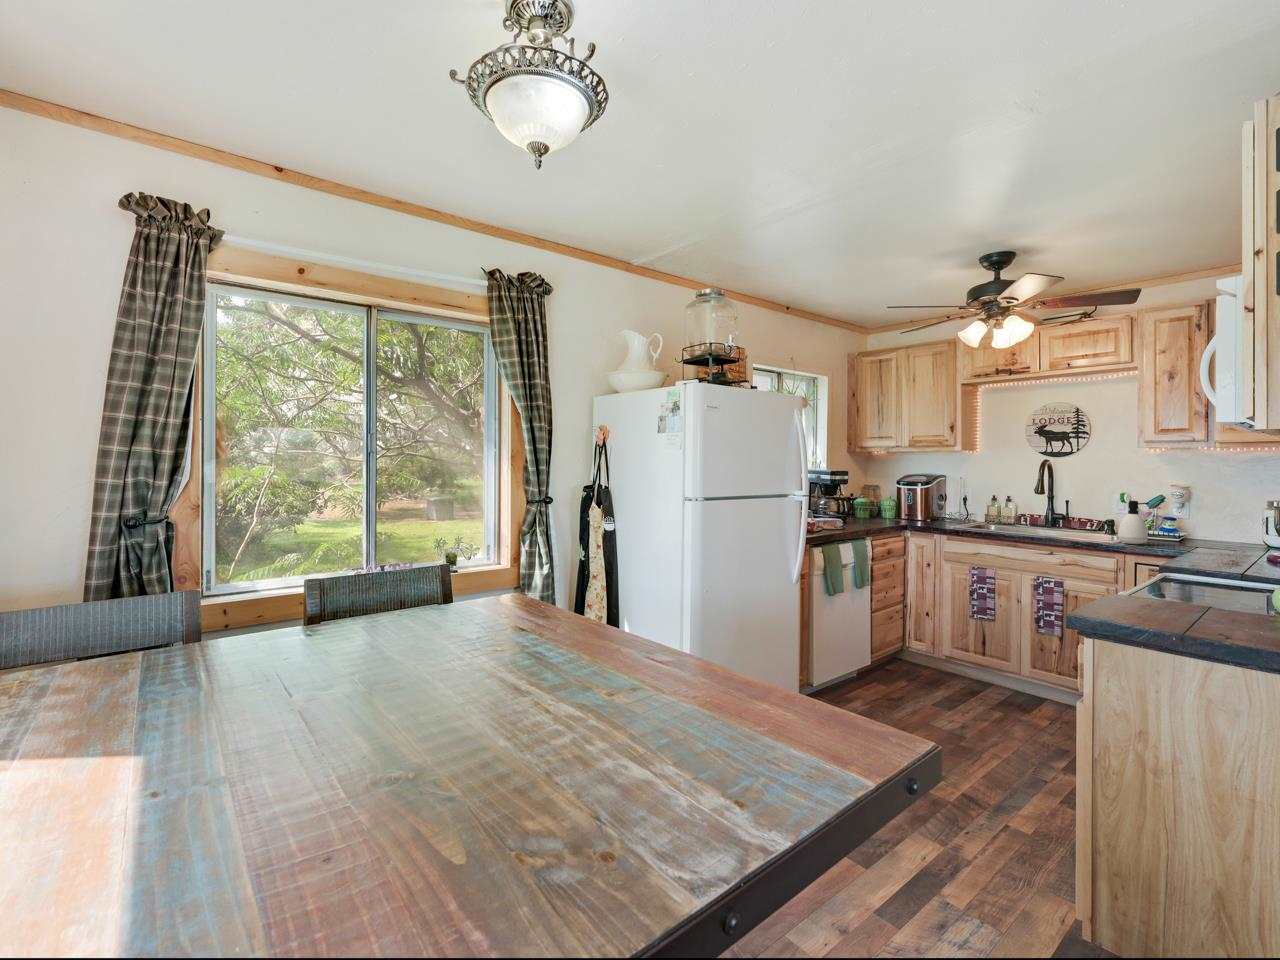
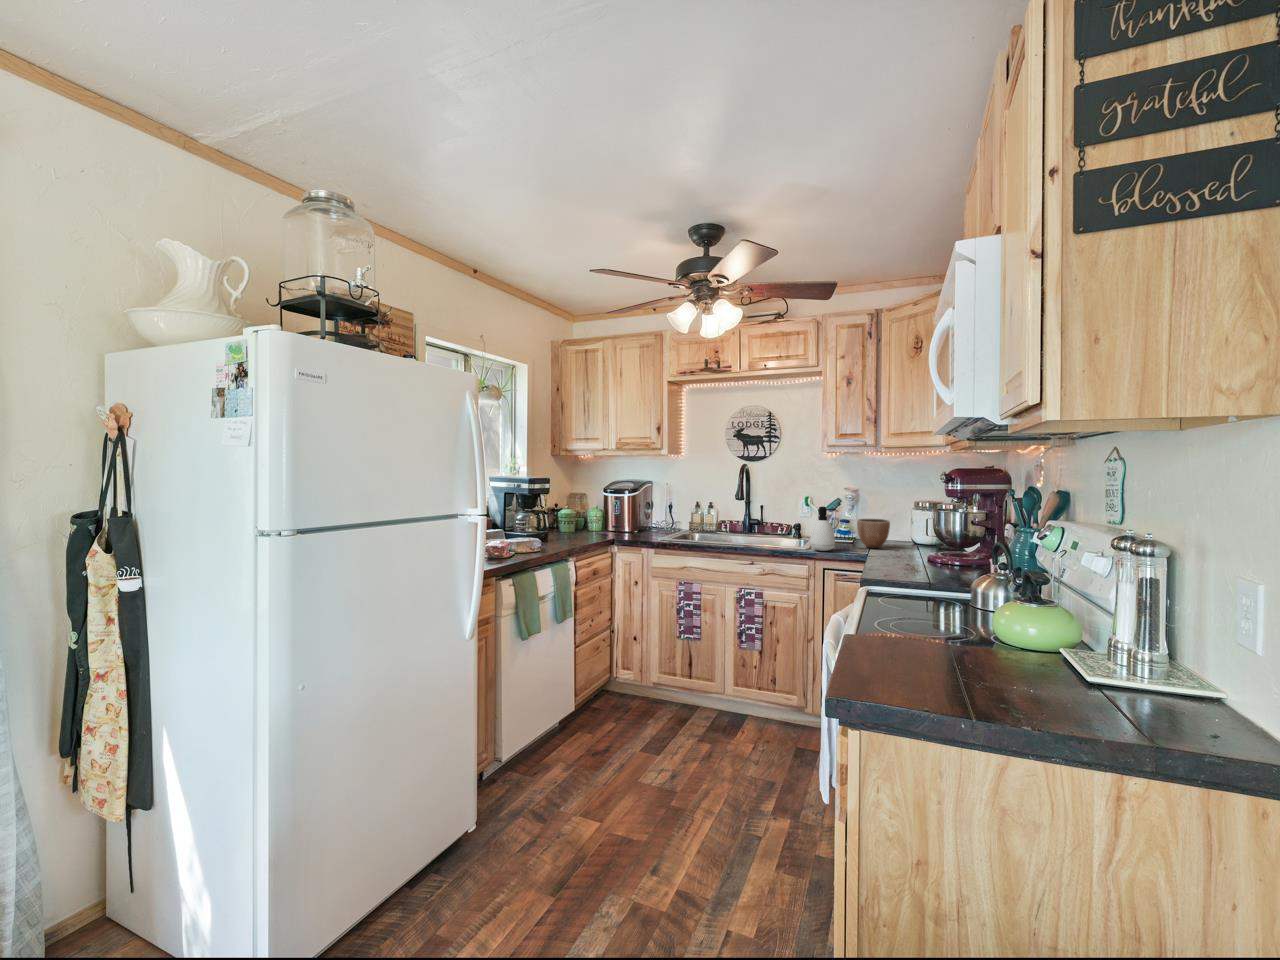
decorative bowl: none [1180,515,1223,546] -> present [857,519,890,548]

